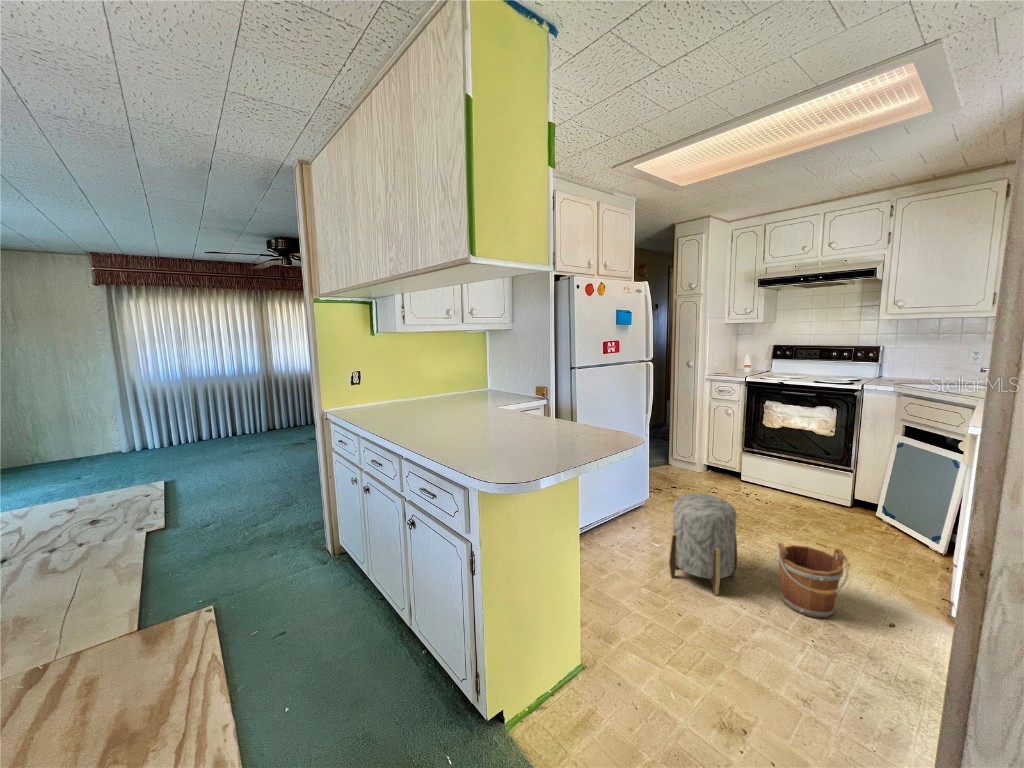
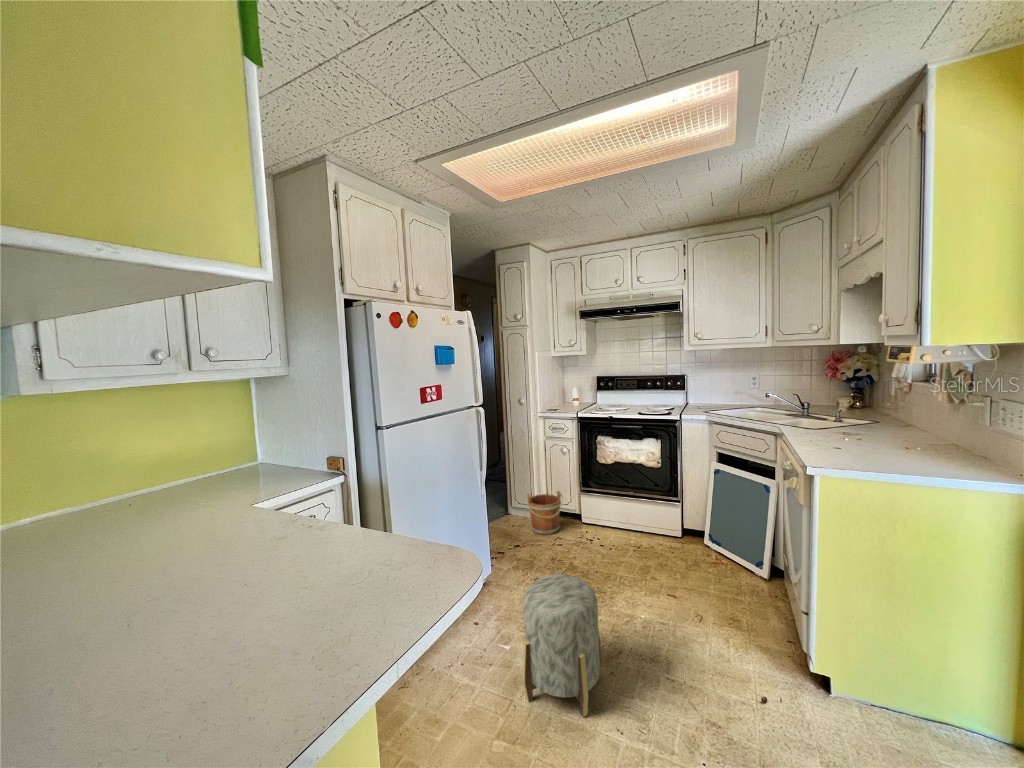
bucket: present [777,543,849,618] -> present [527,491,563,535]

